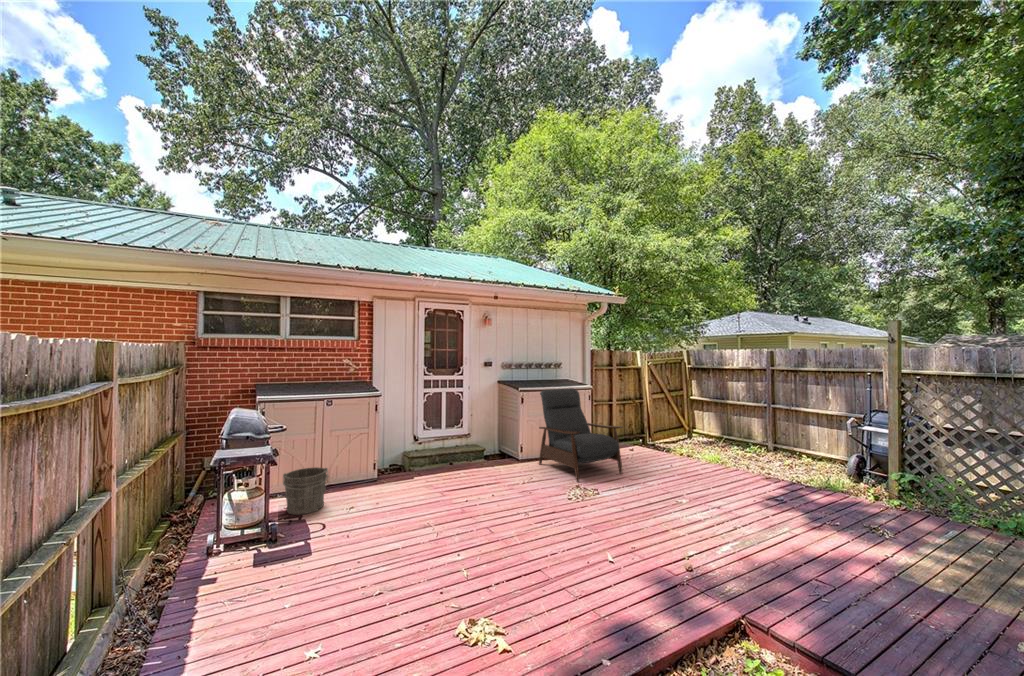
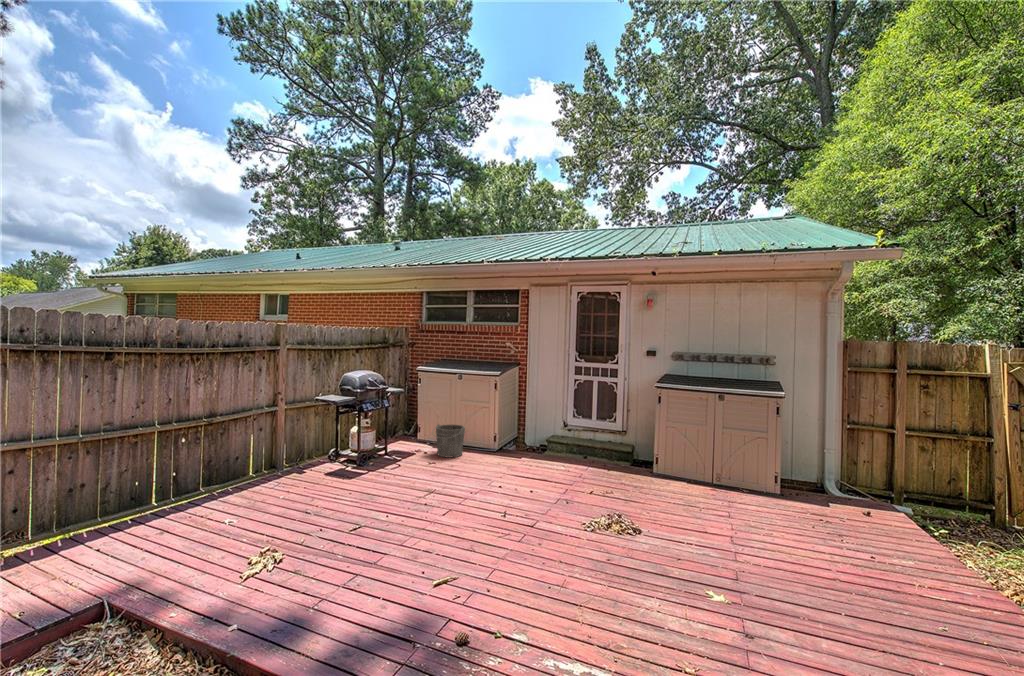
chair: present [539,388,623,483] -> none [681,391,777,532]

